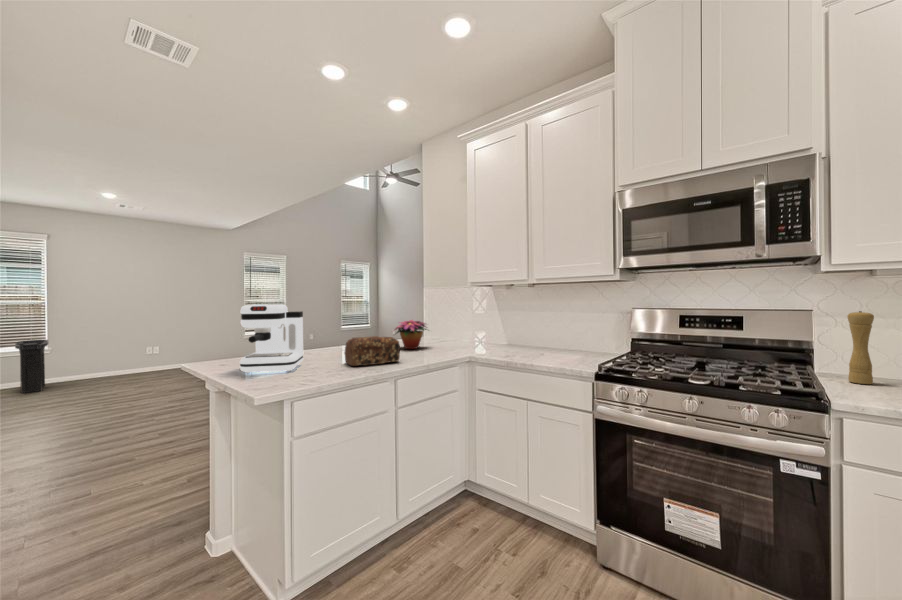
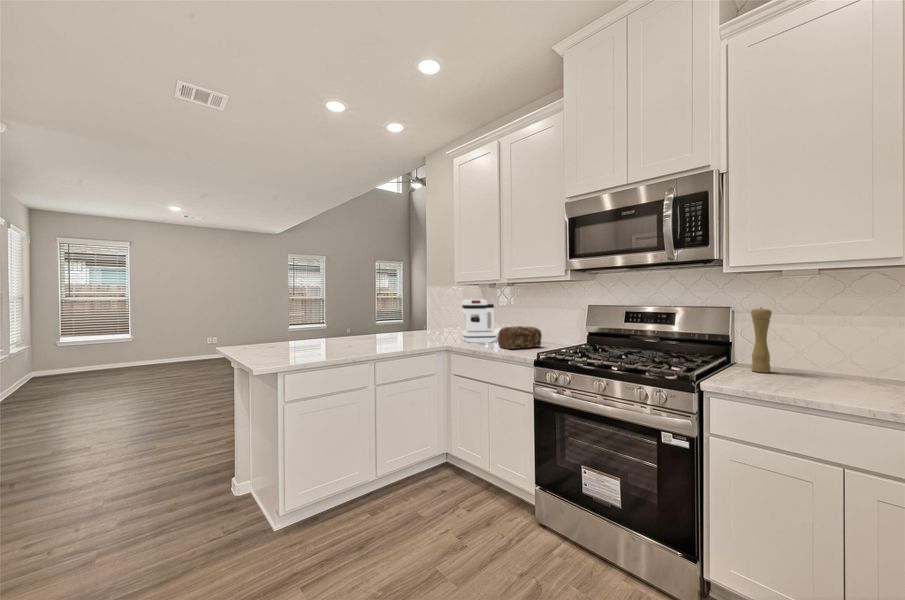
coffee maker: present [240,304,303,373] -> present [462,299,496,342]
flower arrangement: present [394,320,426,349] -> none [385,314,423,339]
bread loaf: present [344,336,400,366] -> present [498,326,542,349]
trash can: present [15,340,48,393] -> none [105,330,129,374]

